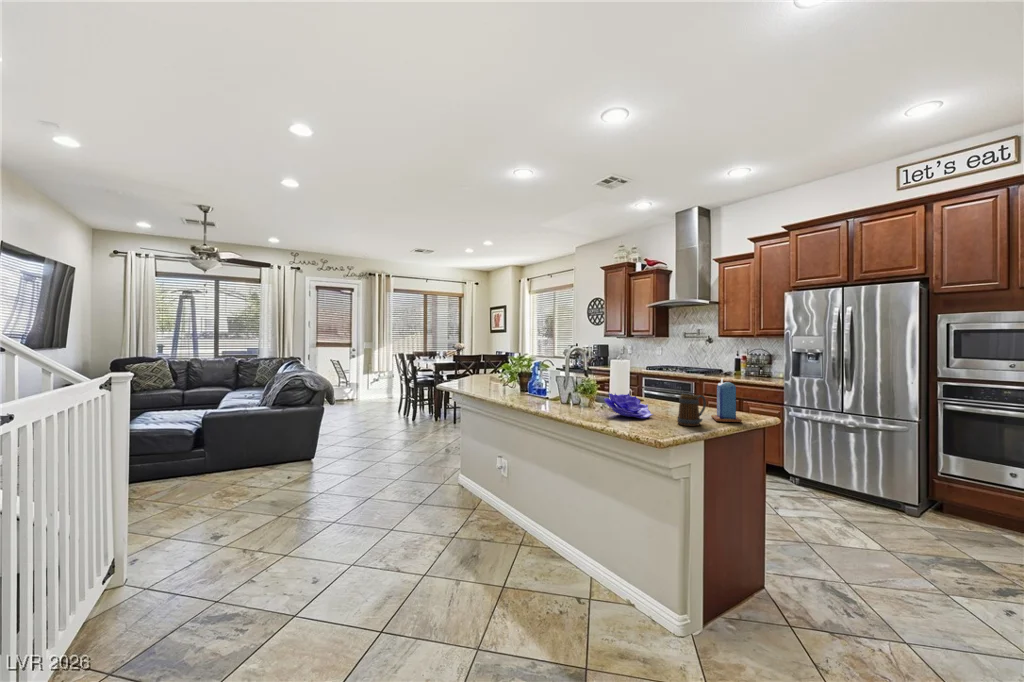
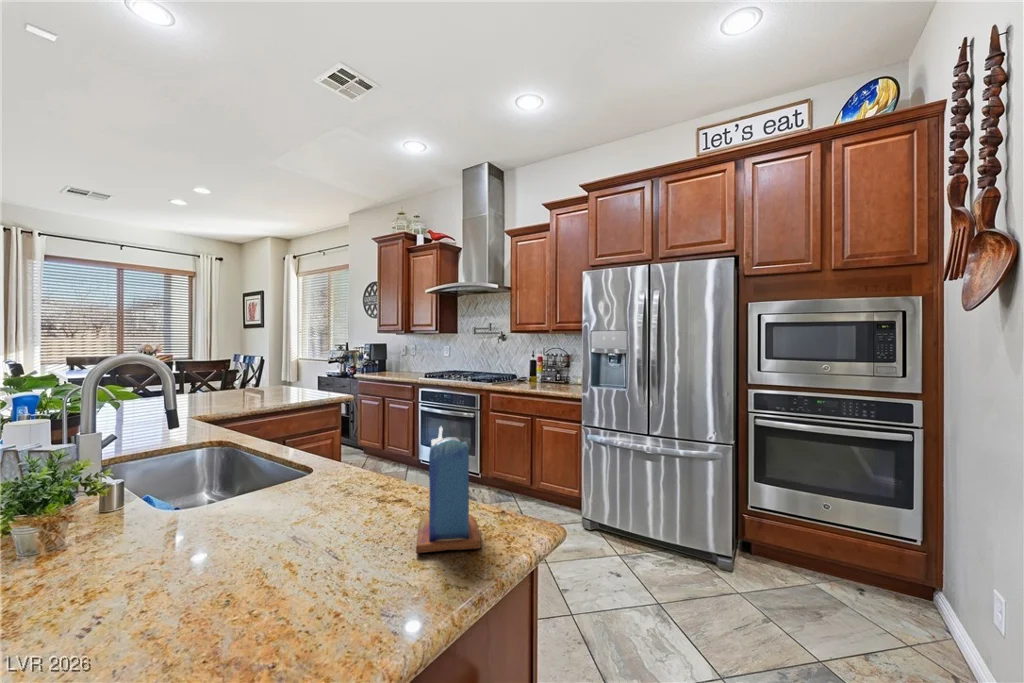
decorative bowl: present [604,393,653,418] -> none [73,469,258,571]
mug: present [677,394,706,426] -> none [276,491,378,612]

